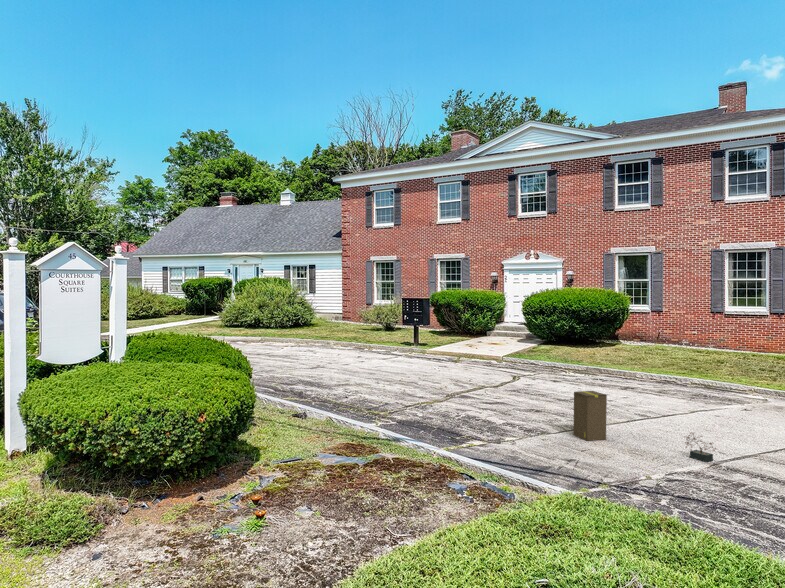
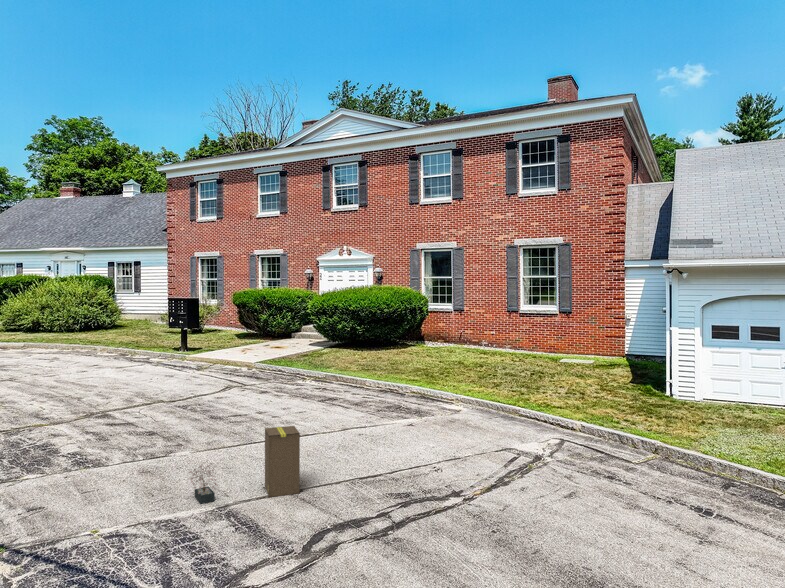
cardboard box: present [573,391,607,441] -> present [265,426,300,497]

